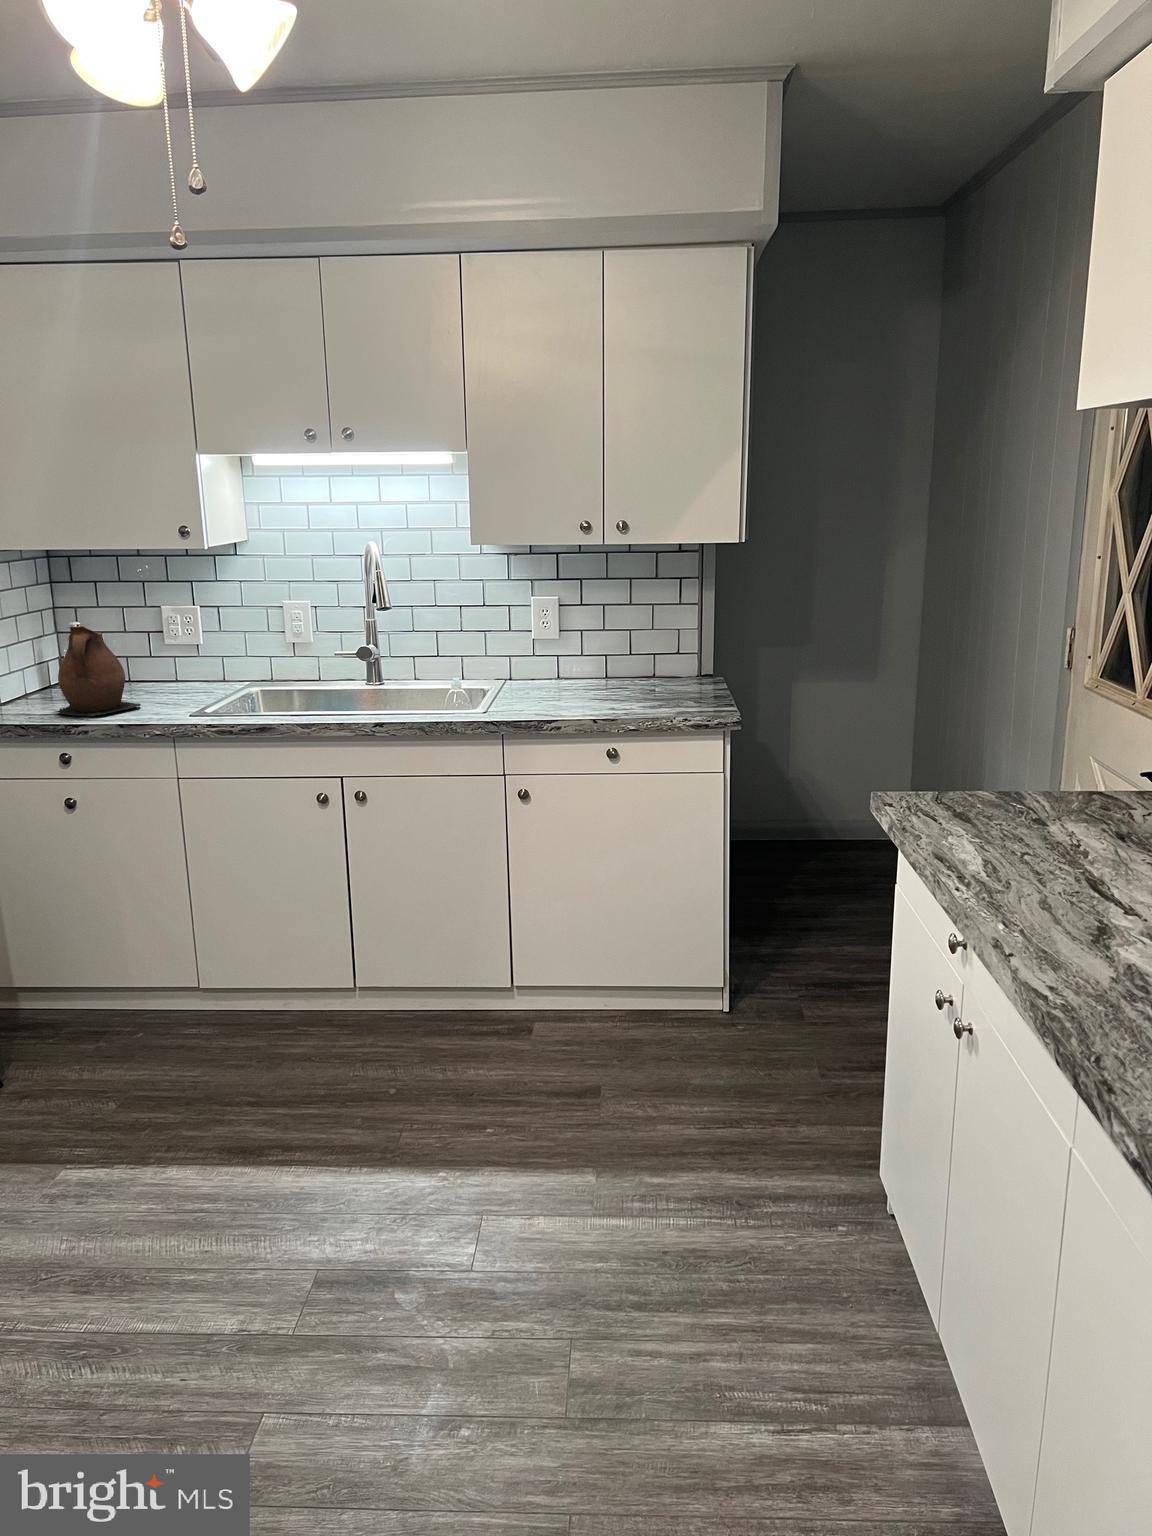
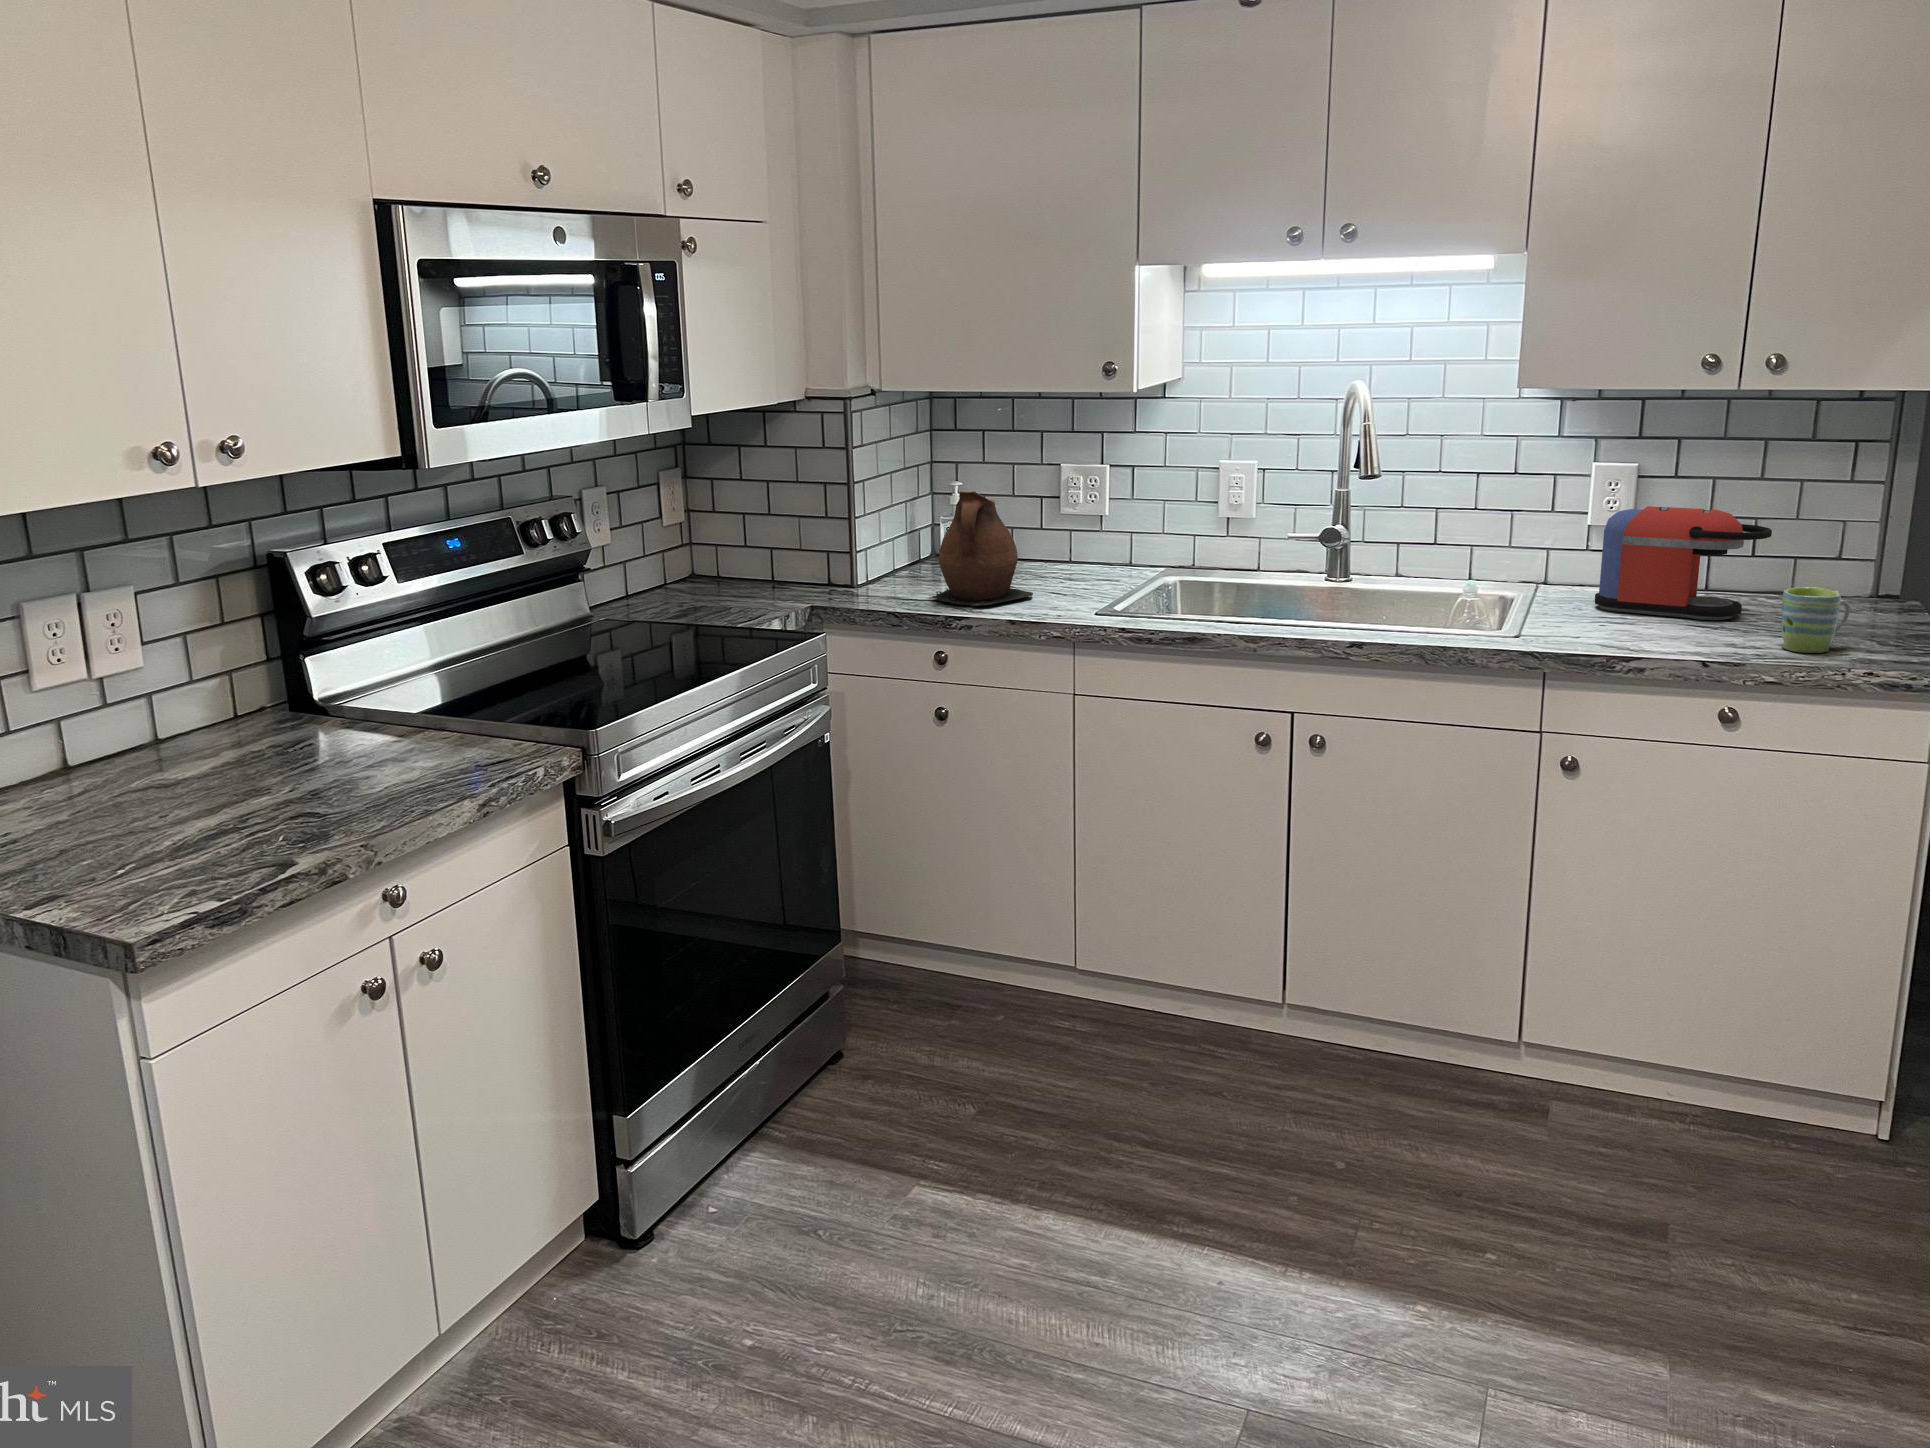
coffee maker: none [538,623,634,695] -> present [1595,506,1772,620]
mug: none [639,669,678,710] -> present [1781,587,1851,653]

